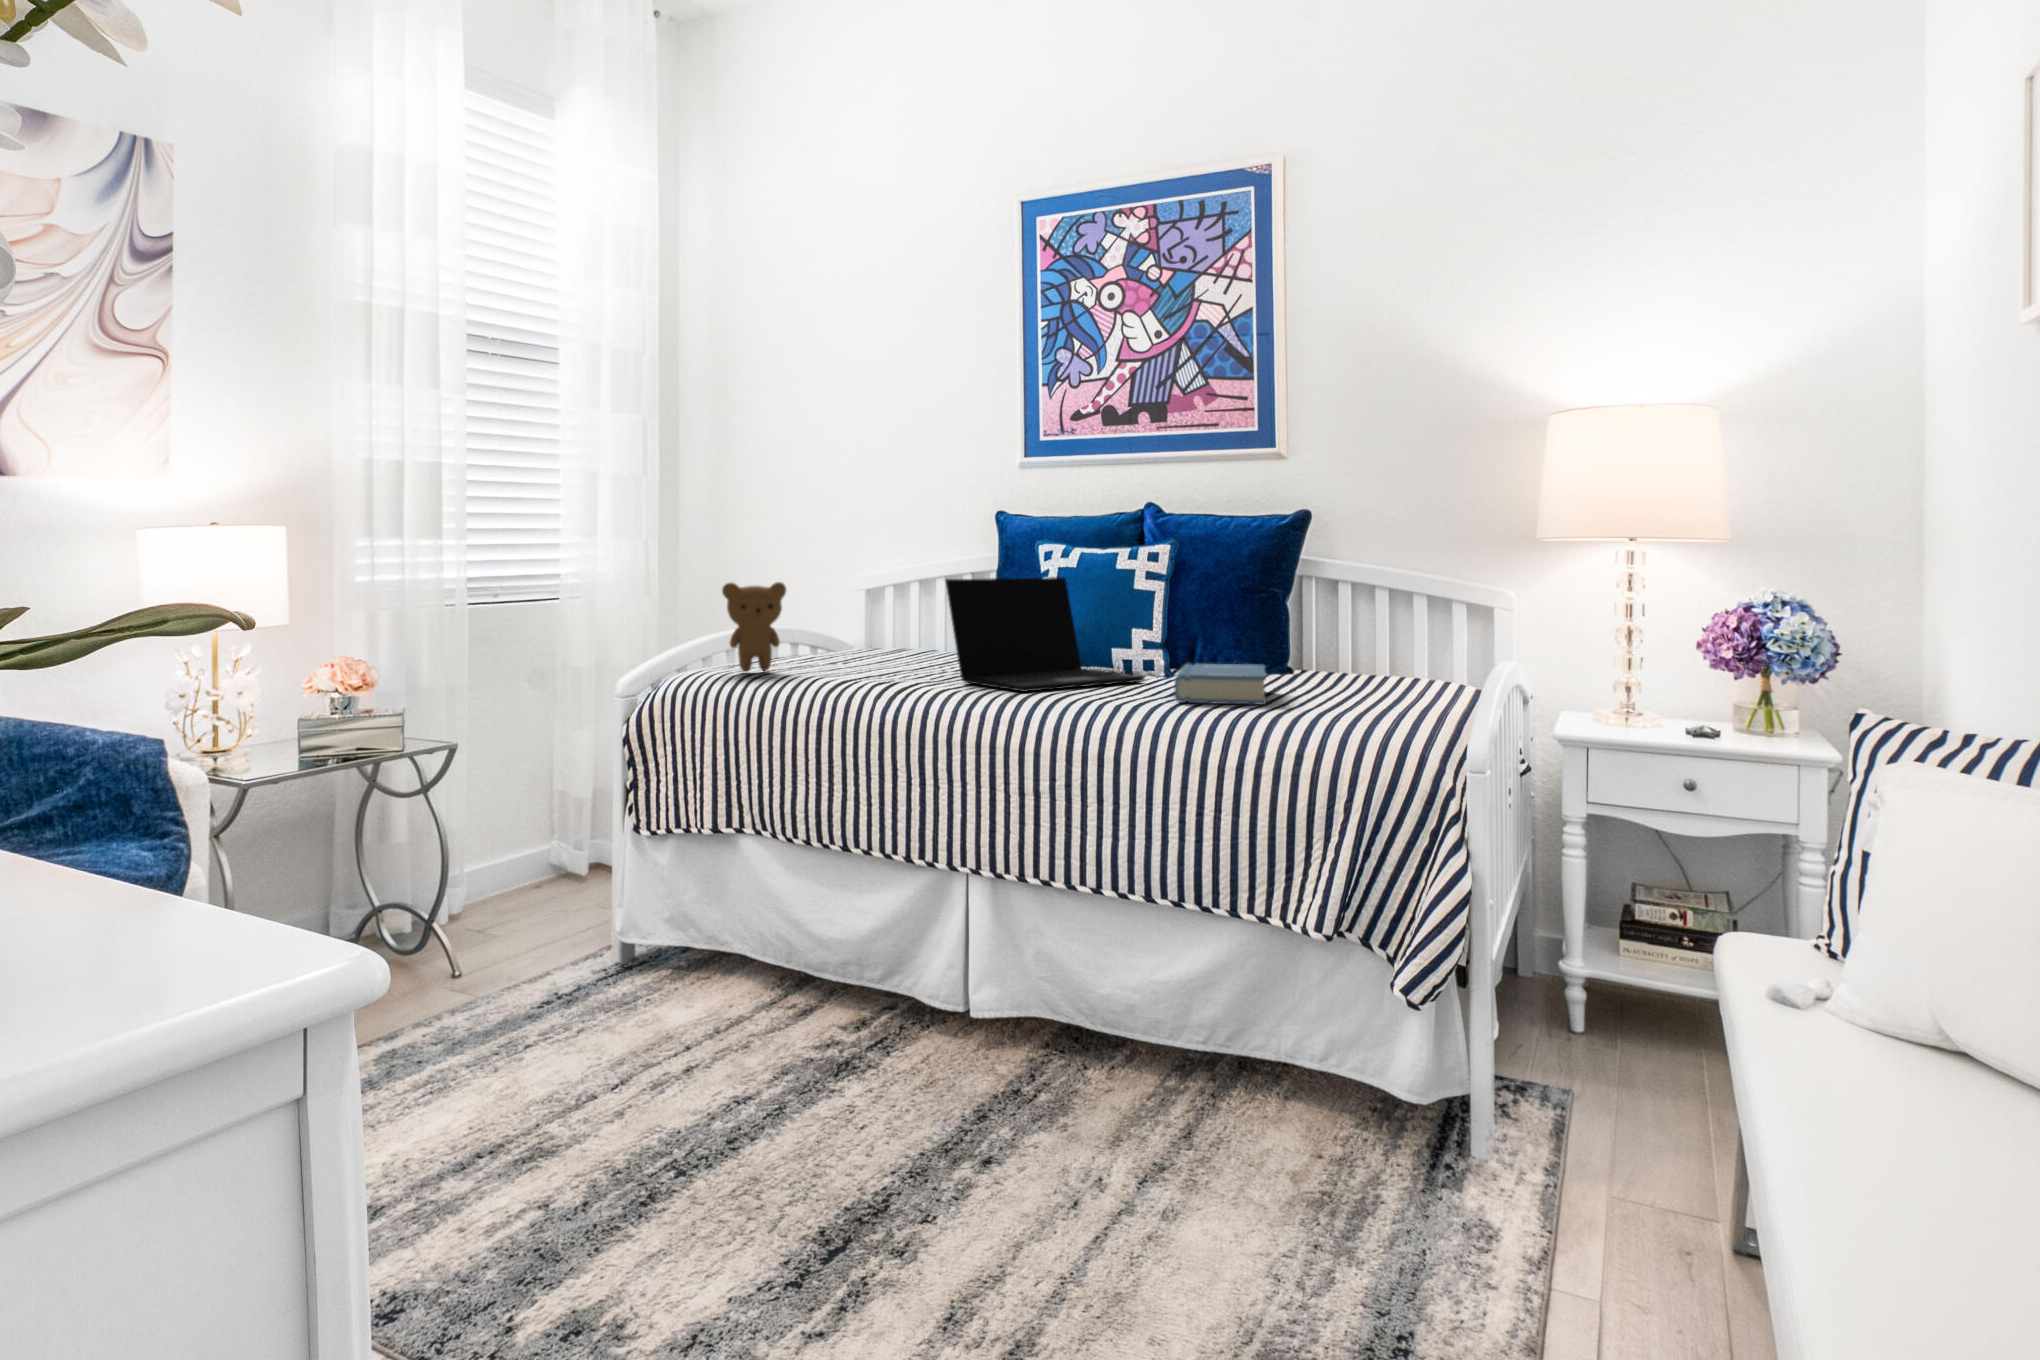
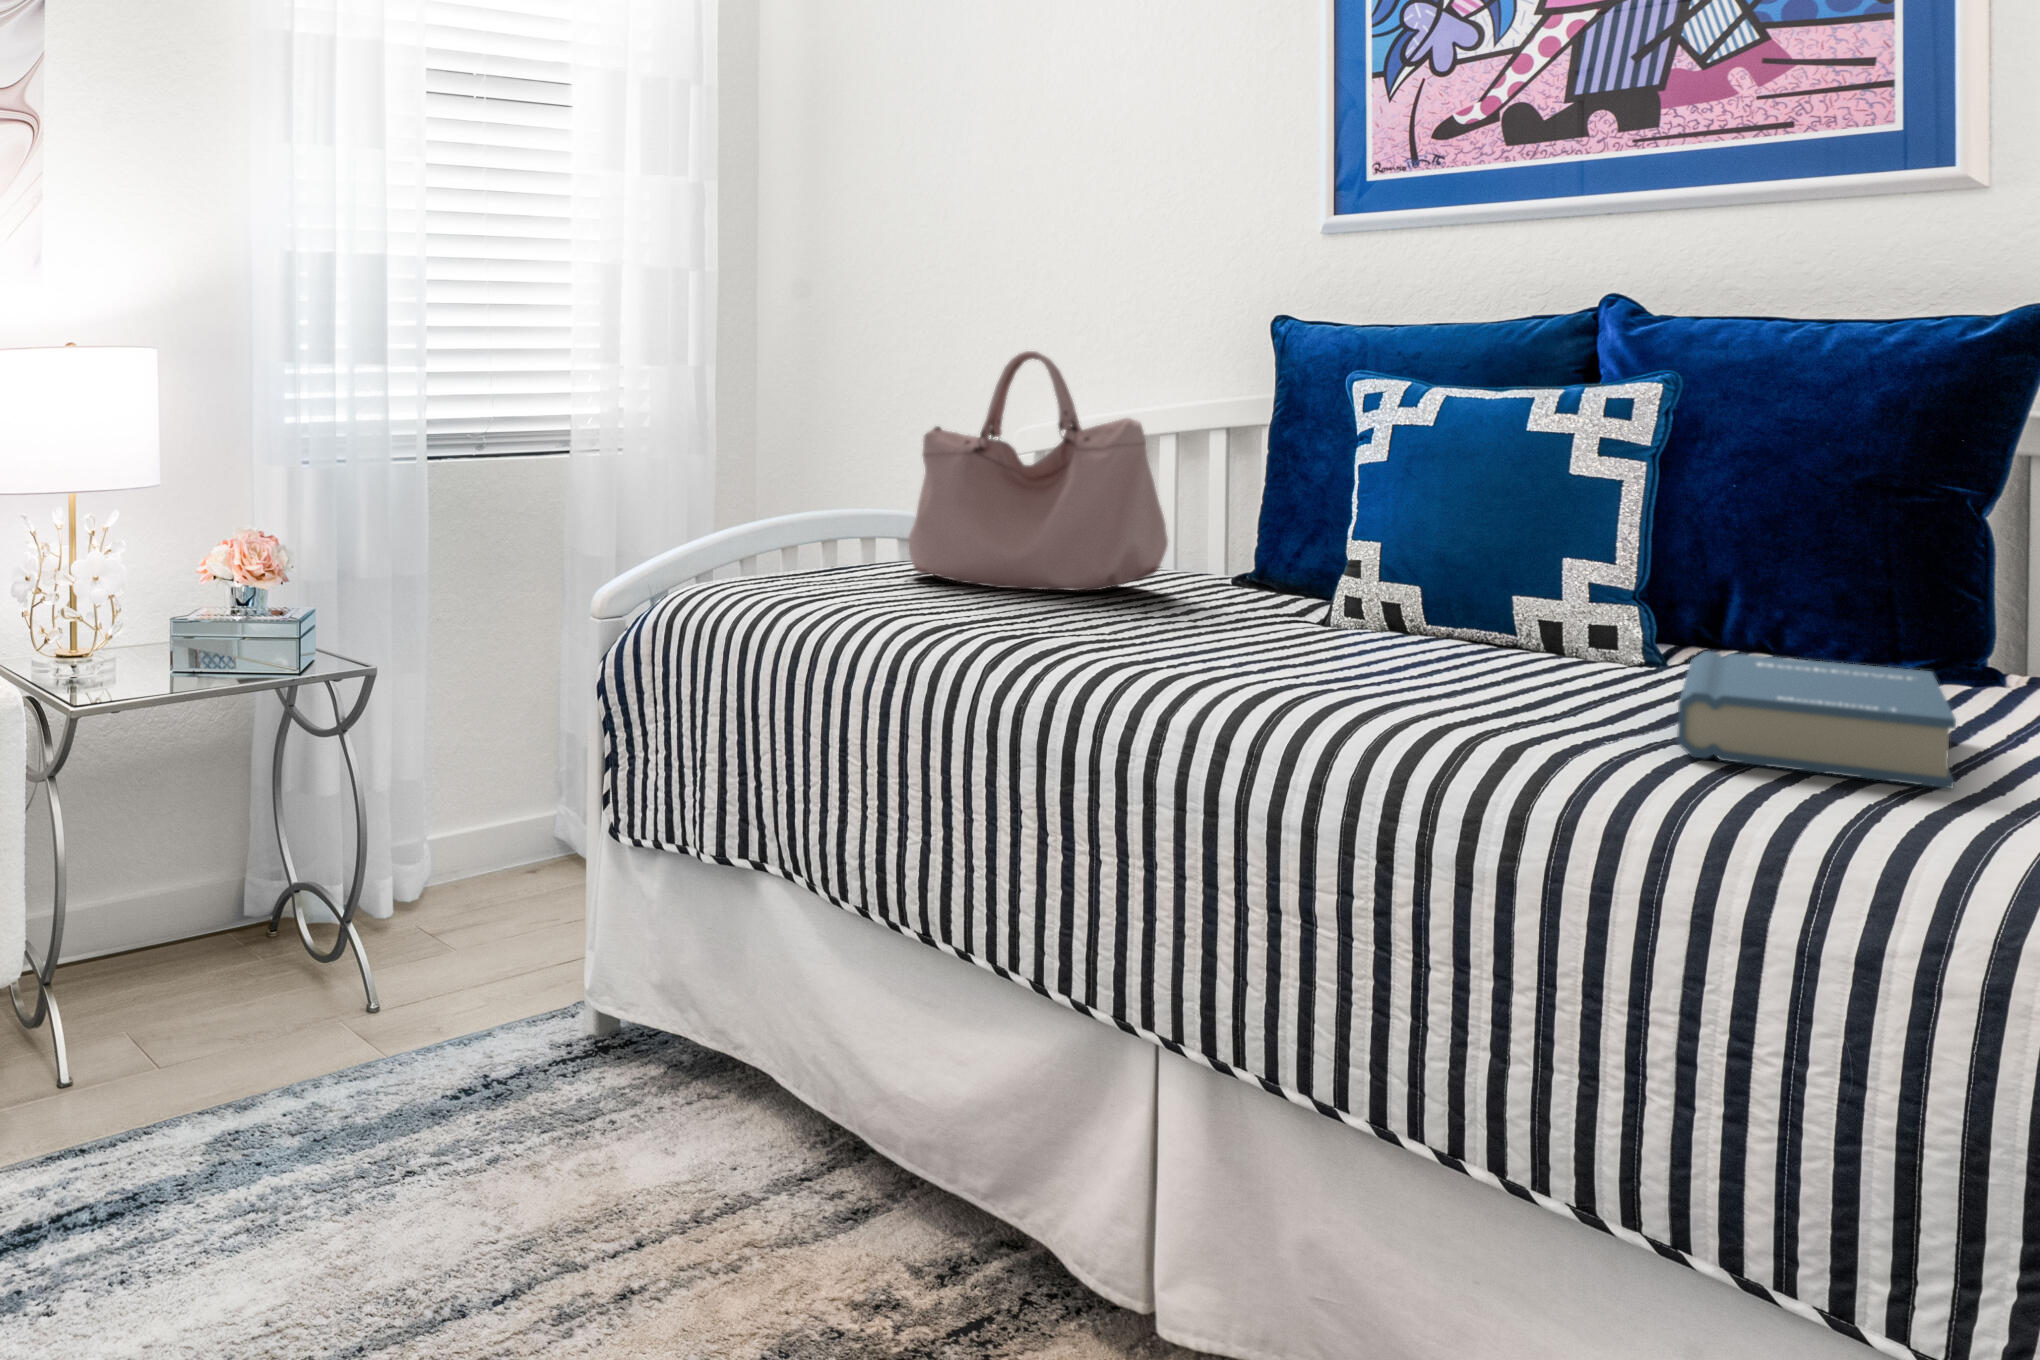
handbag: none [808,532,951,666] -> present [908,351,1168,591]
laptop: present [946,577,1145,692] -> none [1143,443,1592,684]
teddy bear: present [722,582,786,672] -> none [752,438,861,590]

